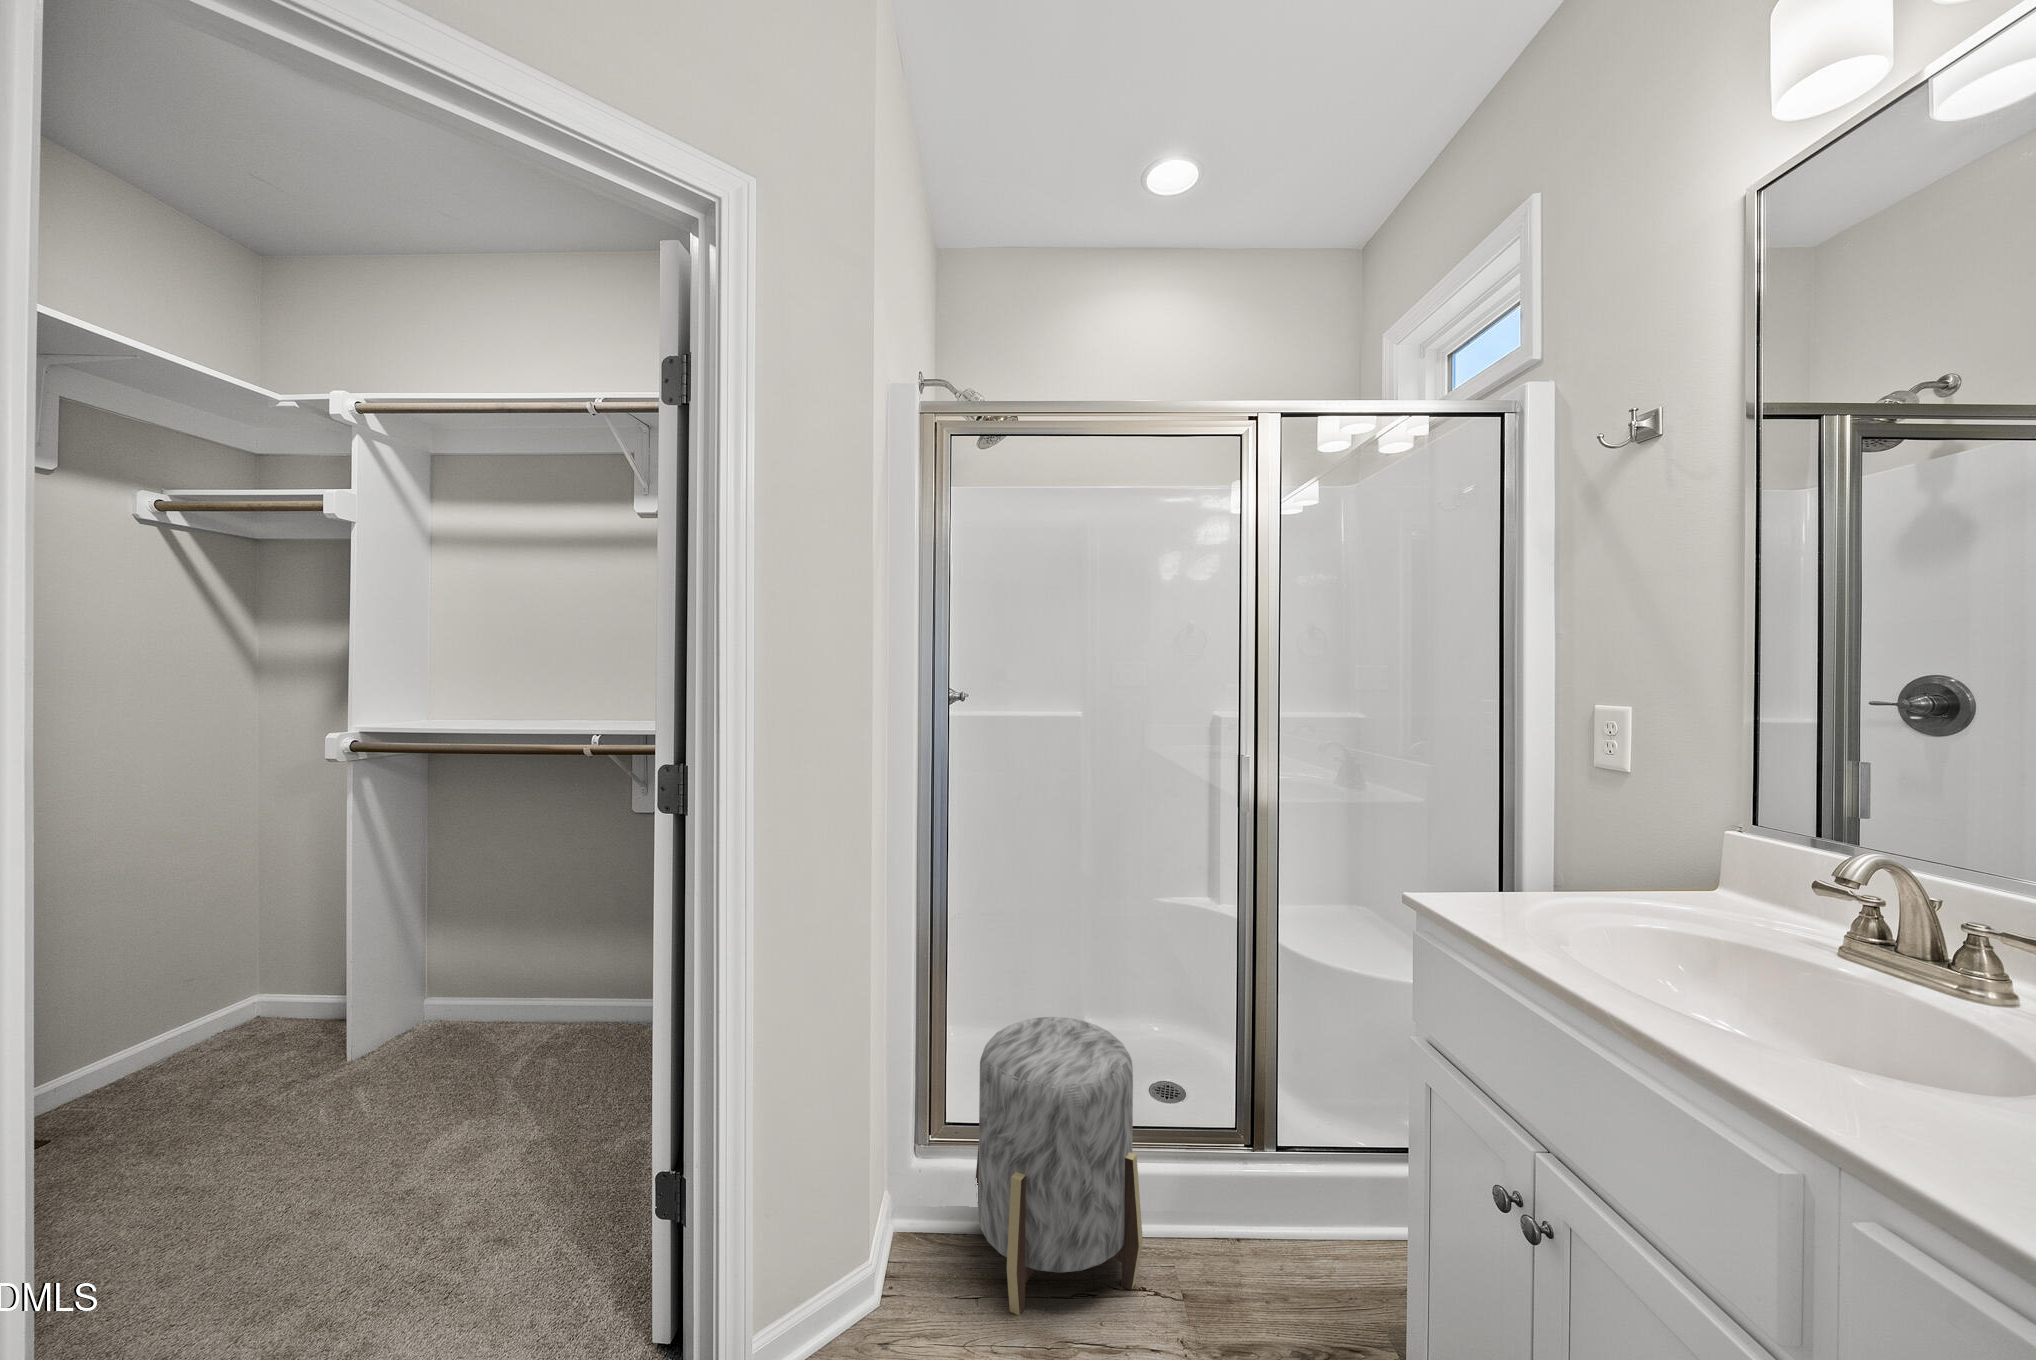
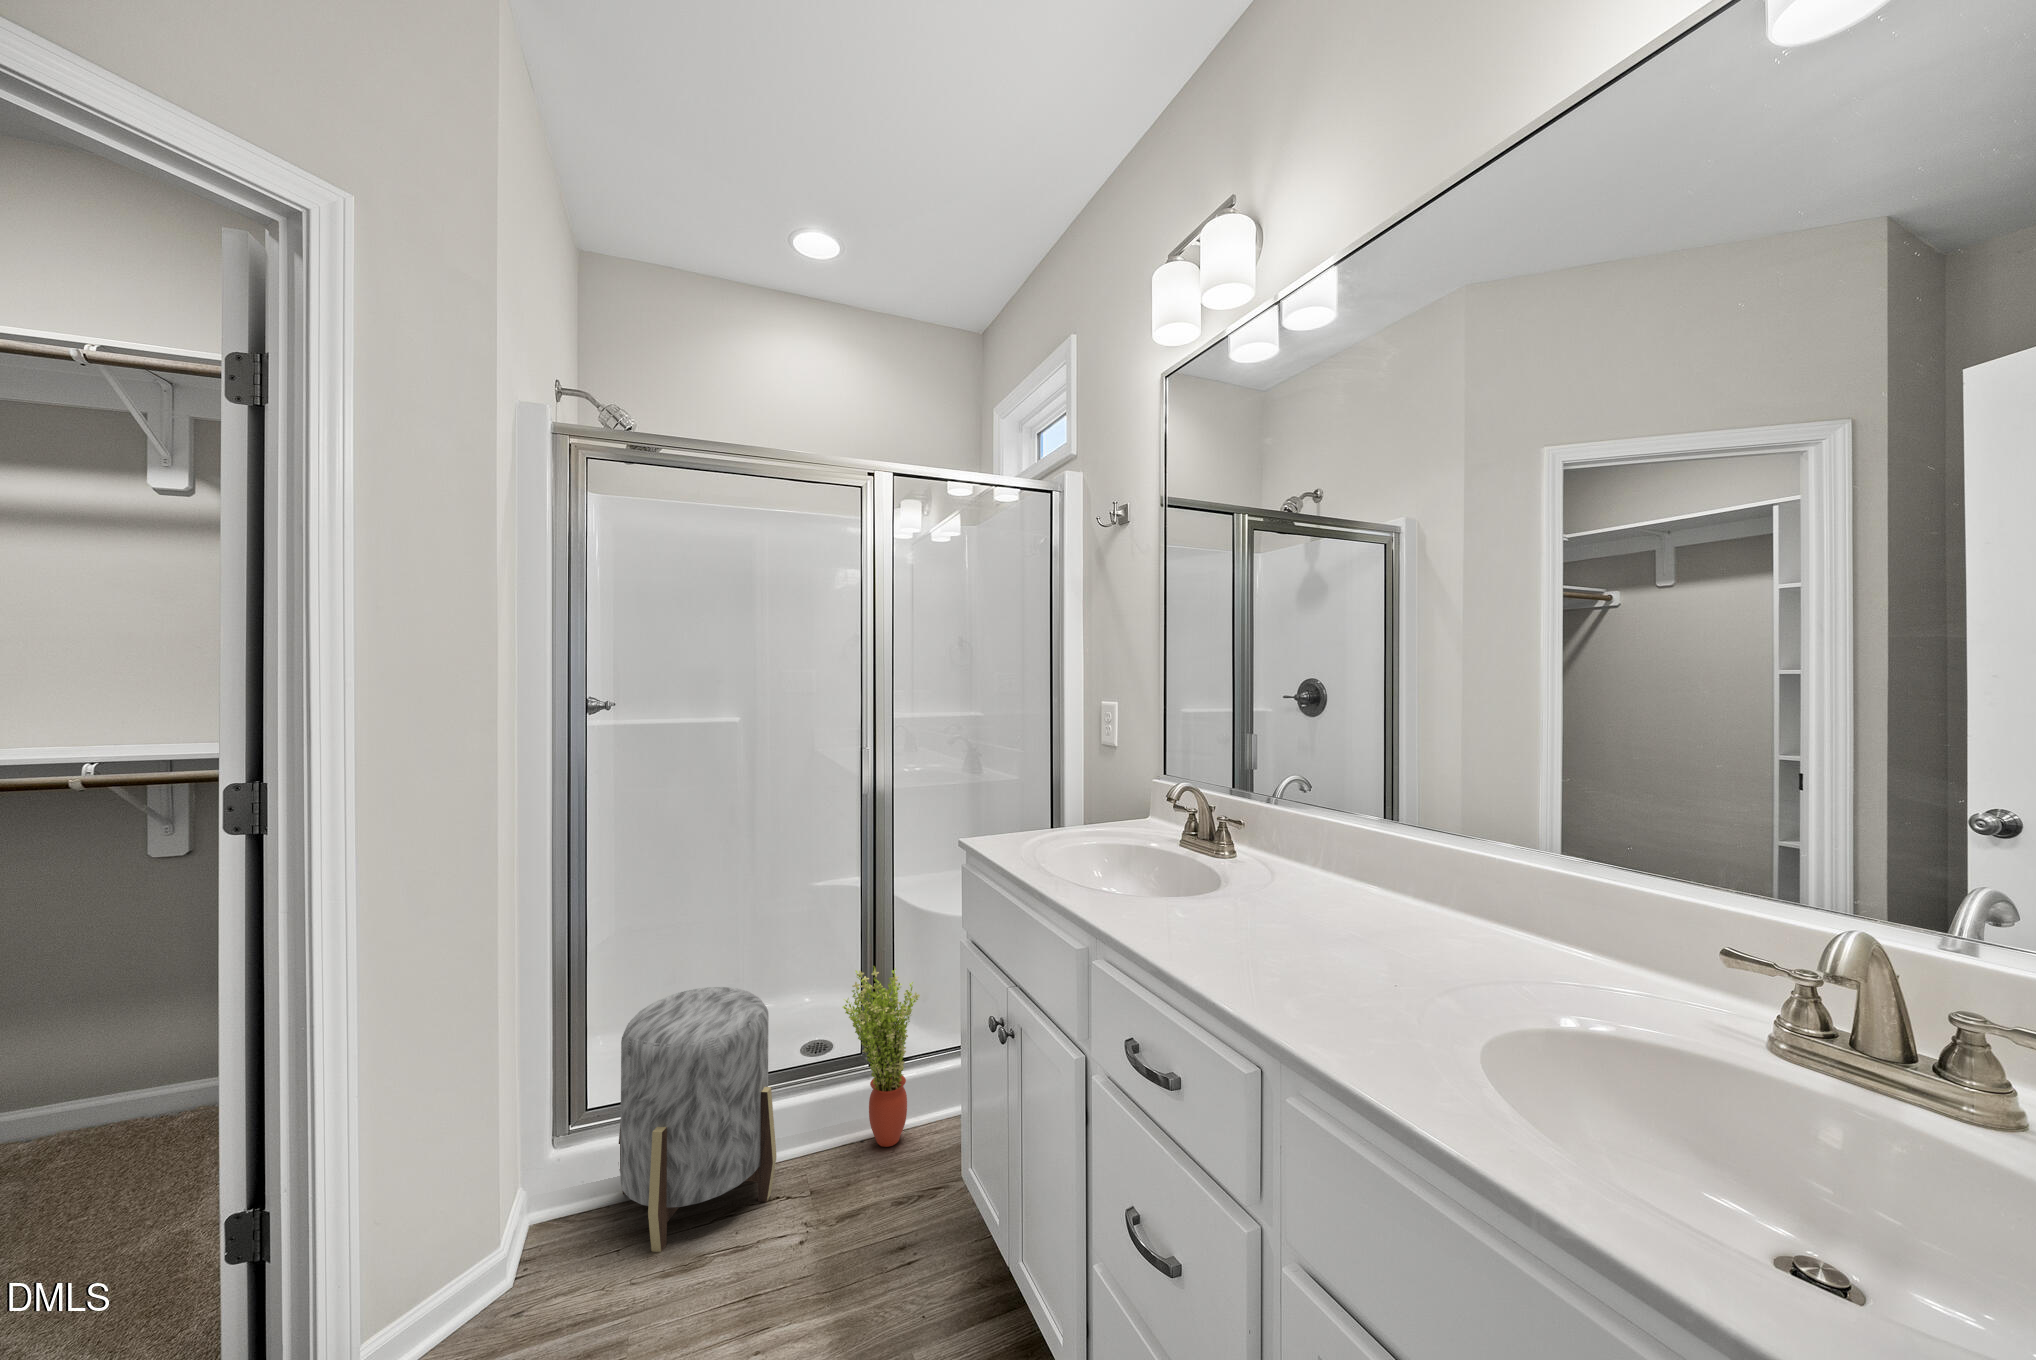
potted plant: none [1218,1028,1320,1262] -> present [843,966,920,1147]

